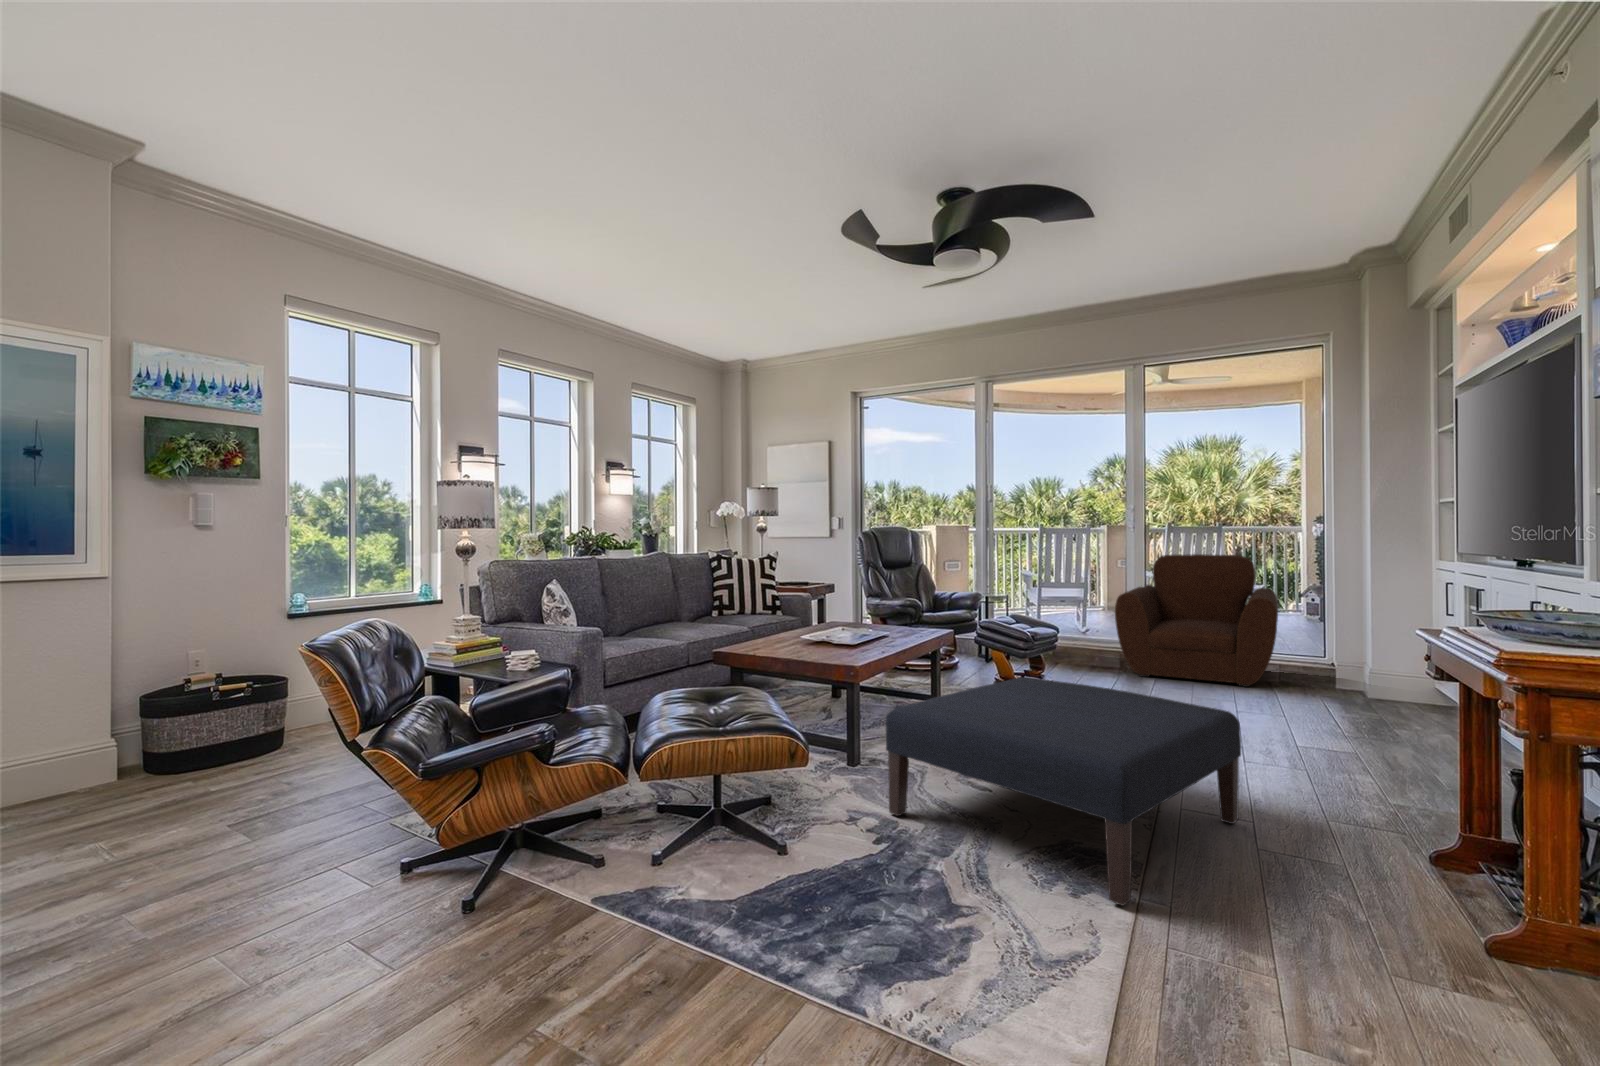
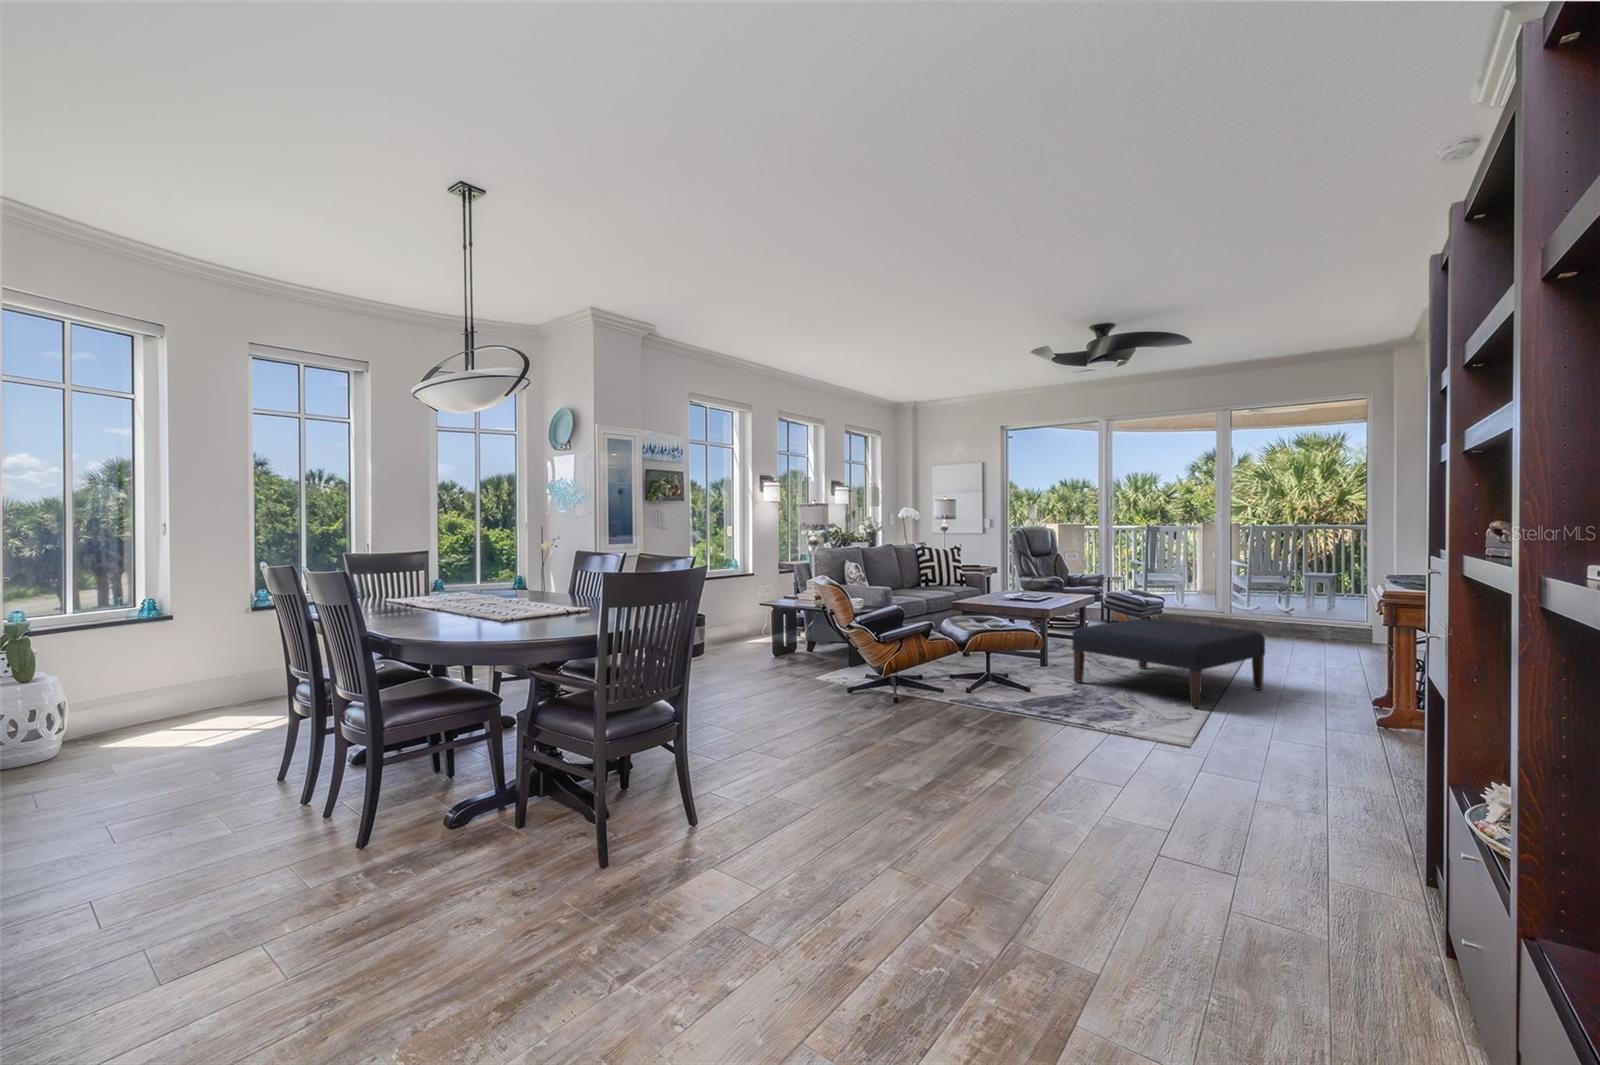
armchair: present [1115,554,1278,687] -> none [1204,549,1327,639]

